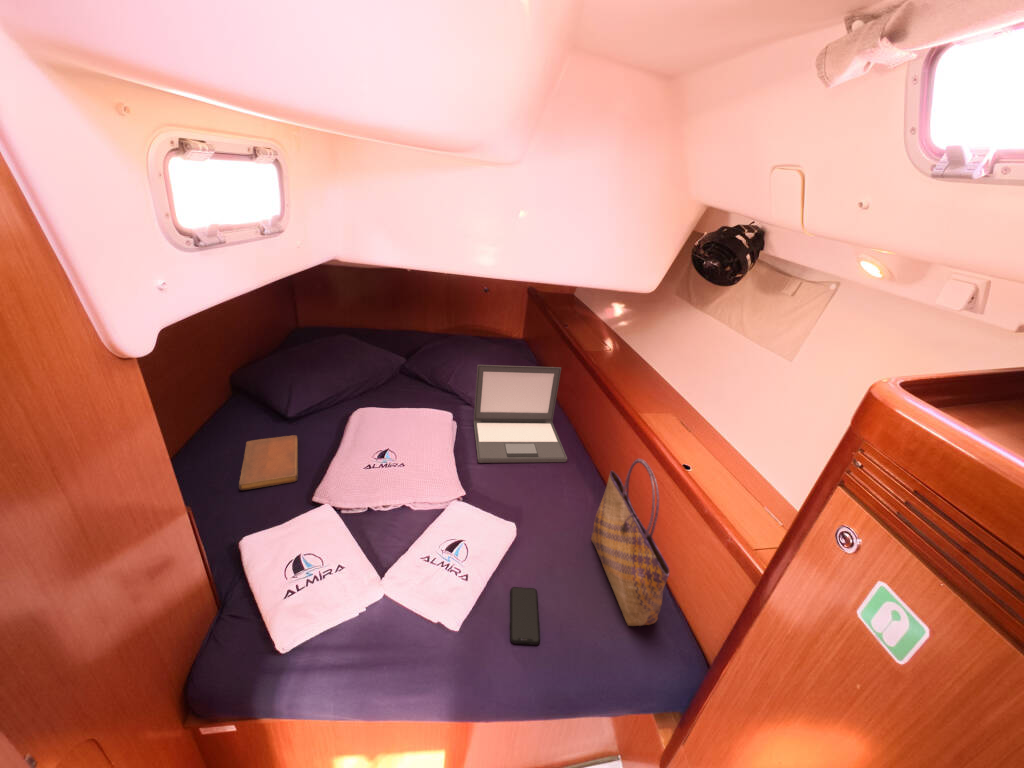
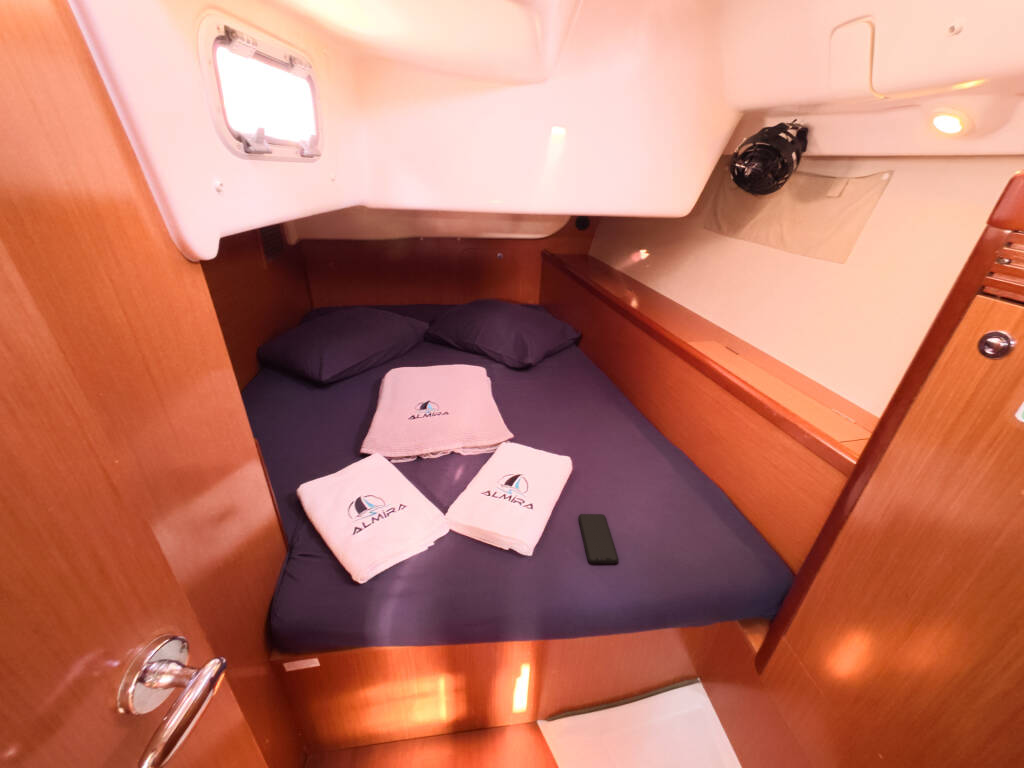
laptop: present [473,365,567,463] -> none [508,311,610,409]
notebook: present [239,436,298,490] -> none [283,395,341,445]
tote bag: present [592,459,669,626] -> none [649,368,753,542]

